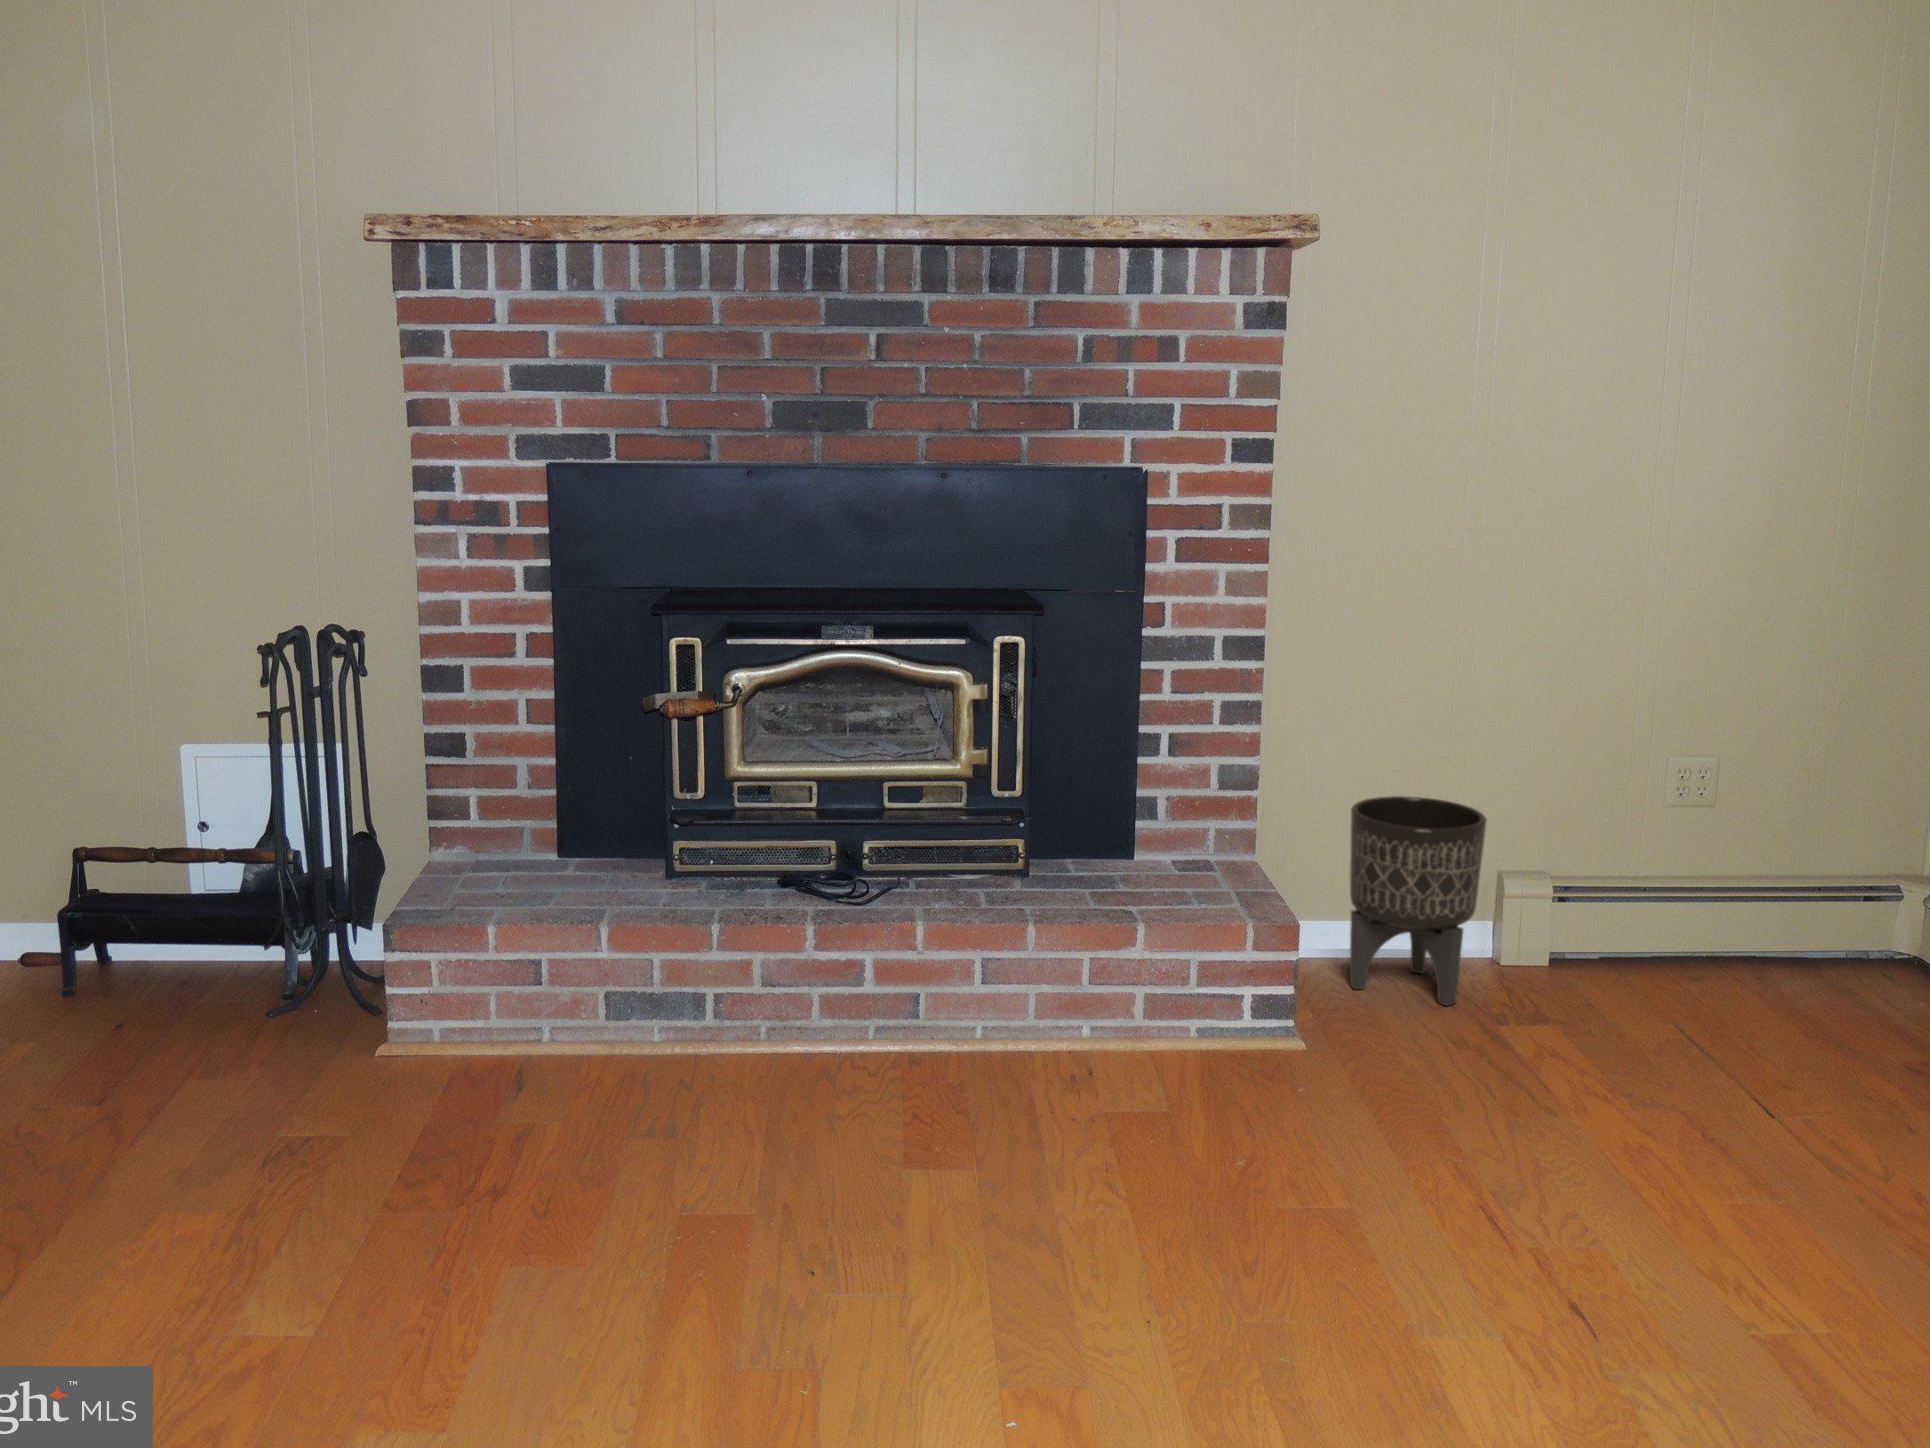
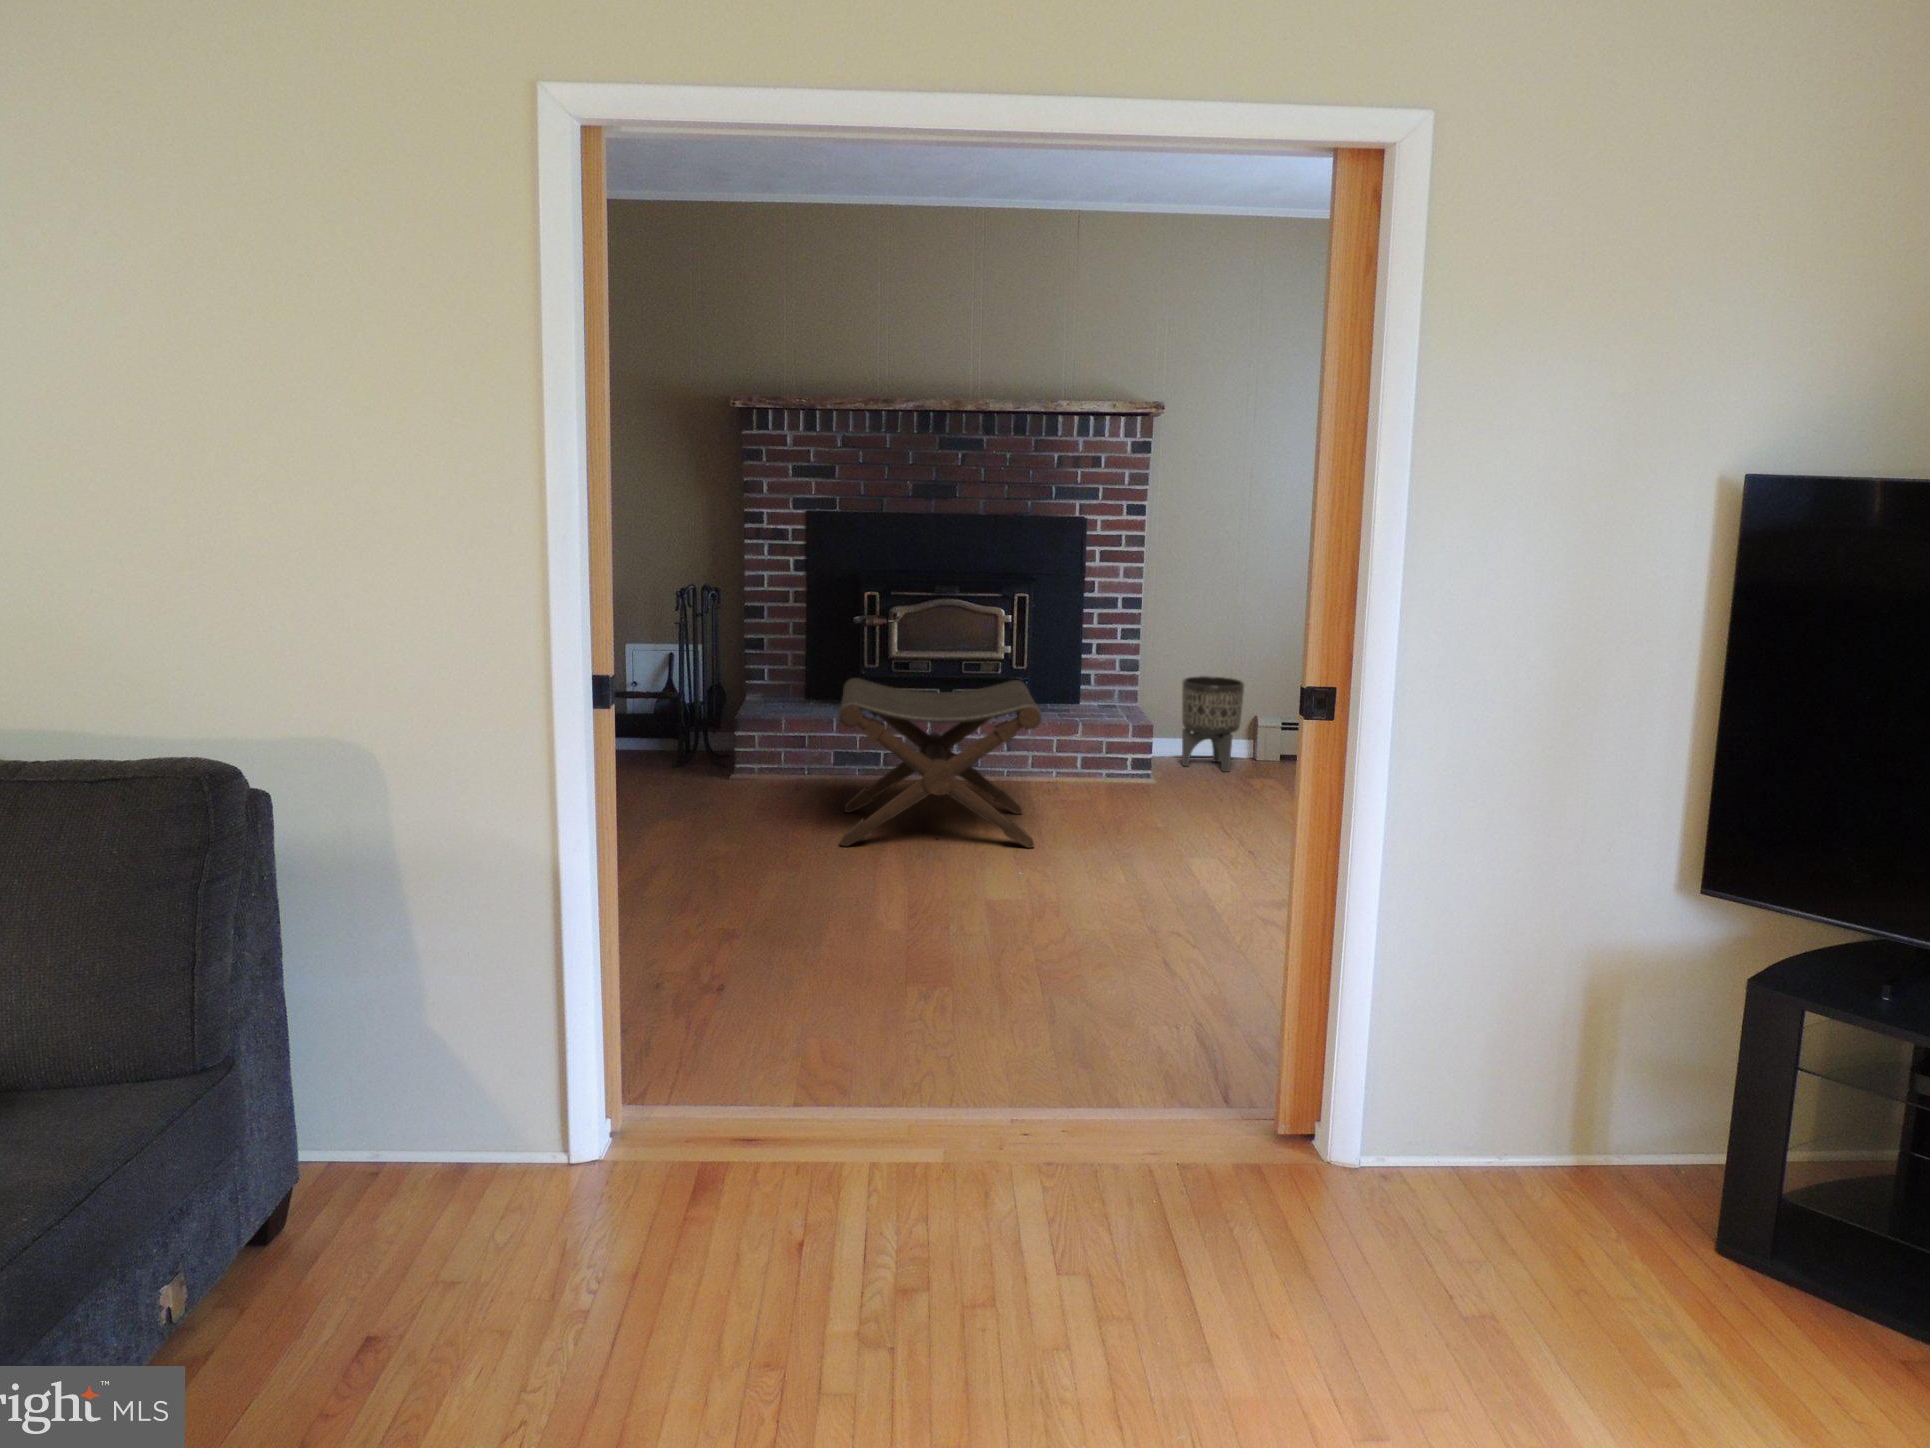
footstool: none [503,871,1063,1365] -> present [839,678,1042,848]

